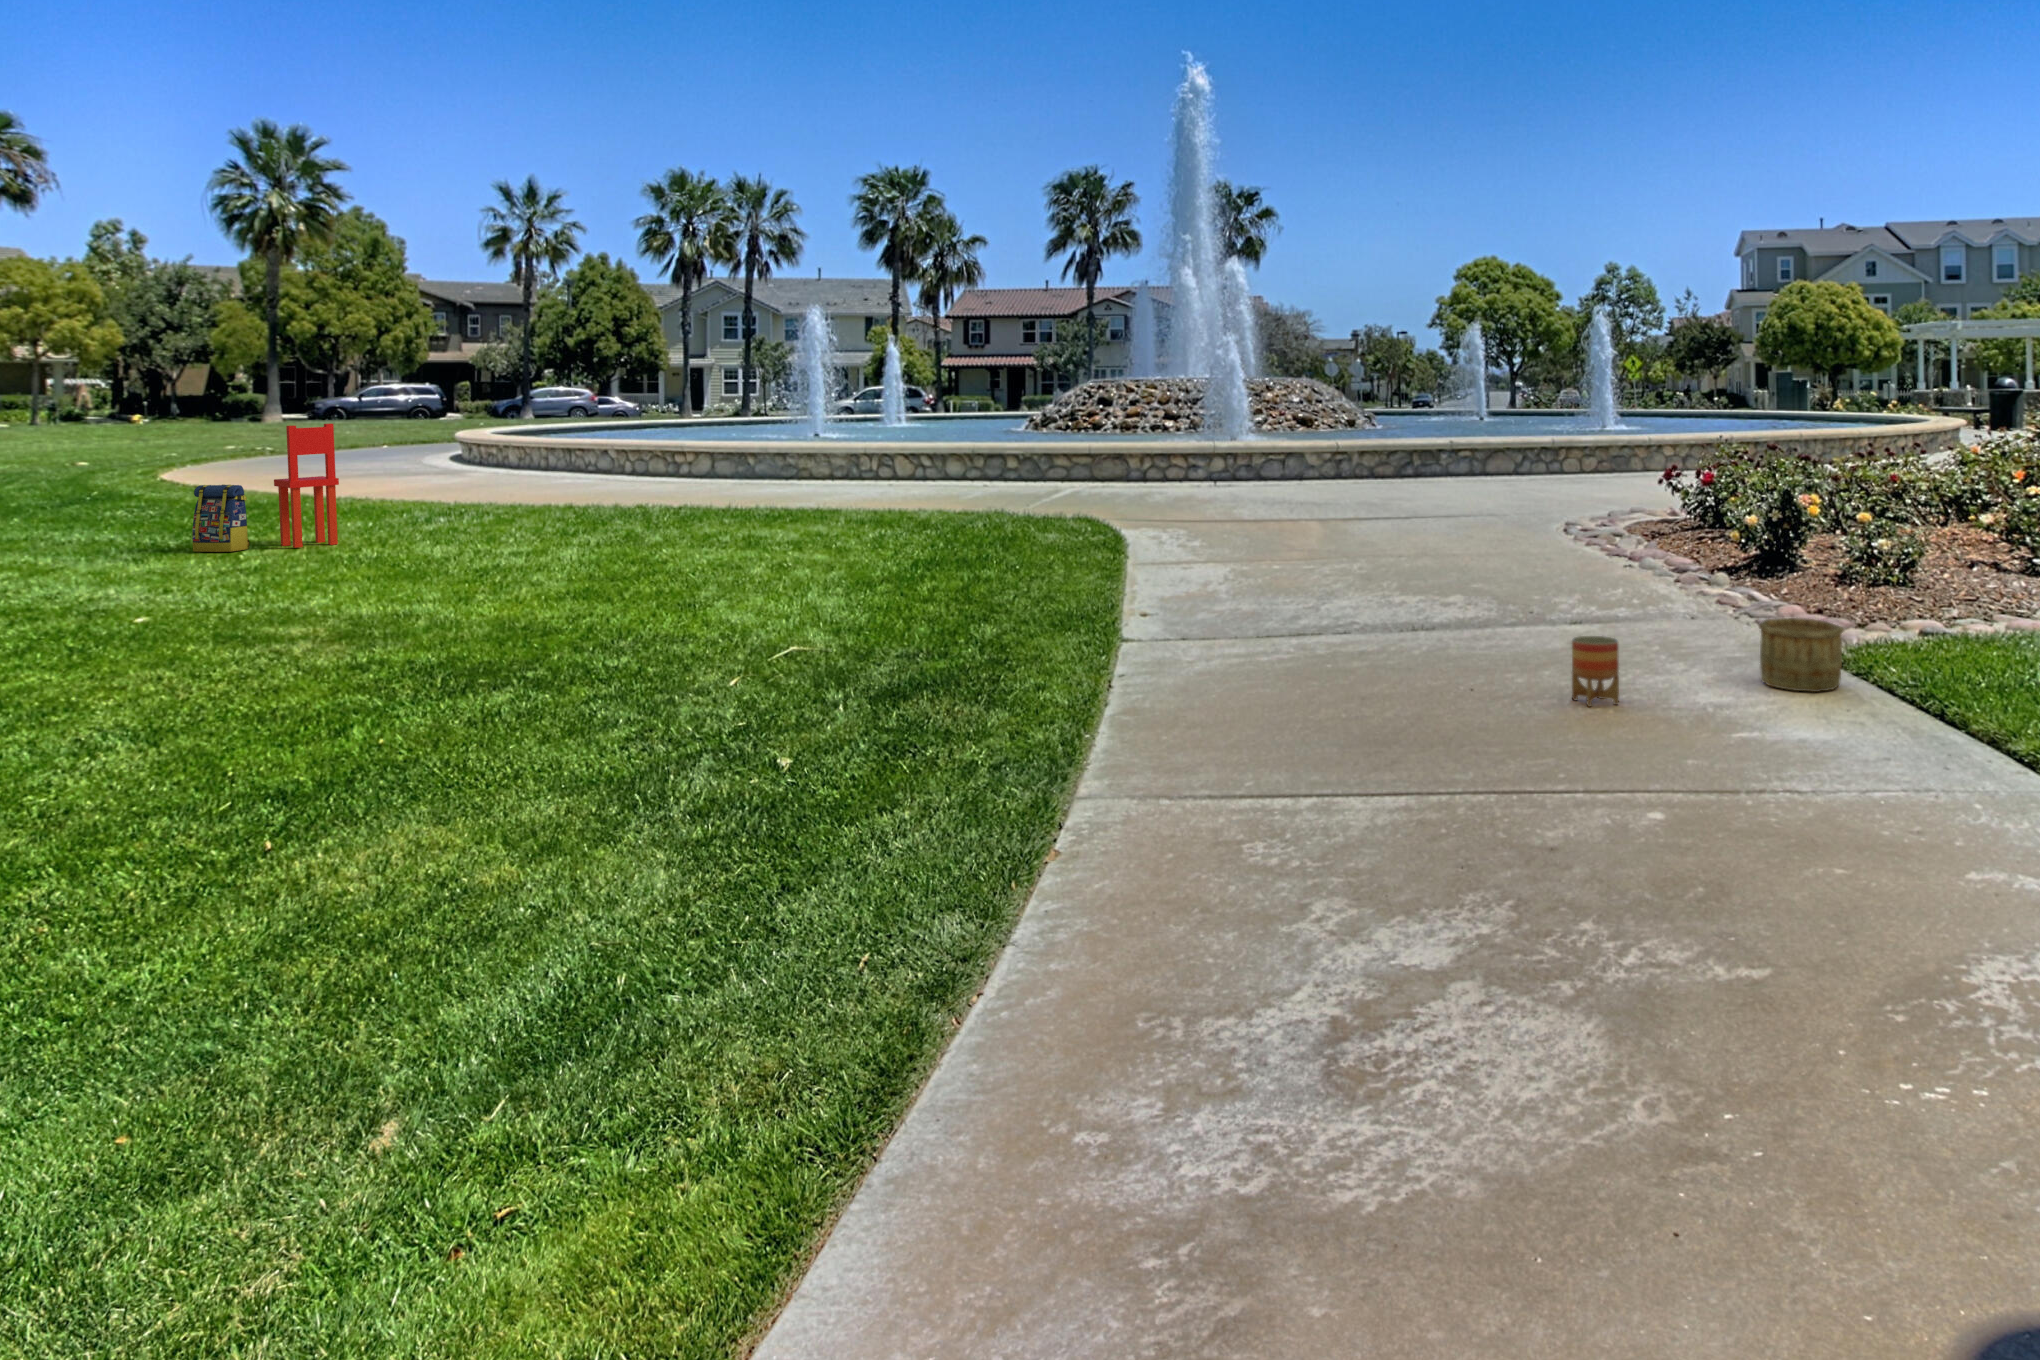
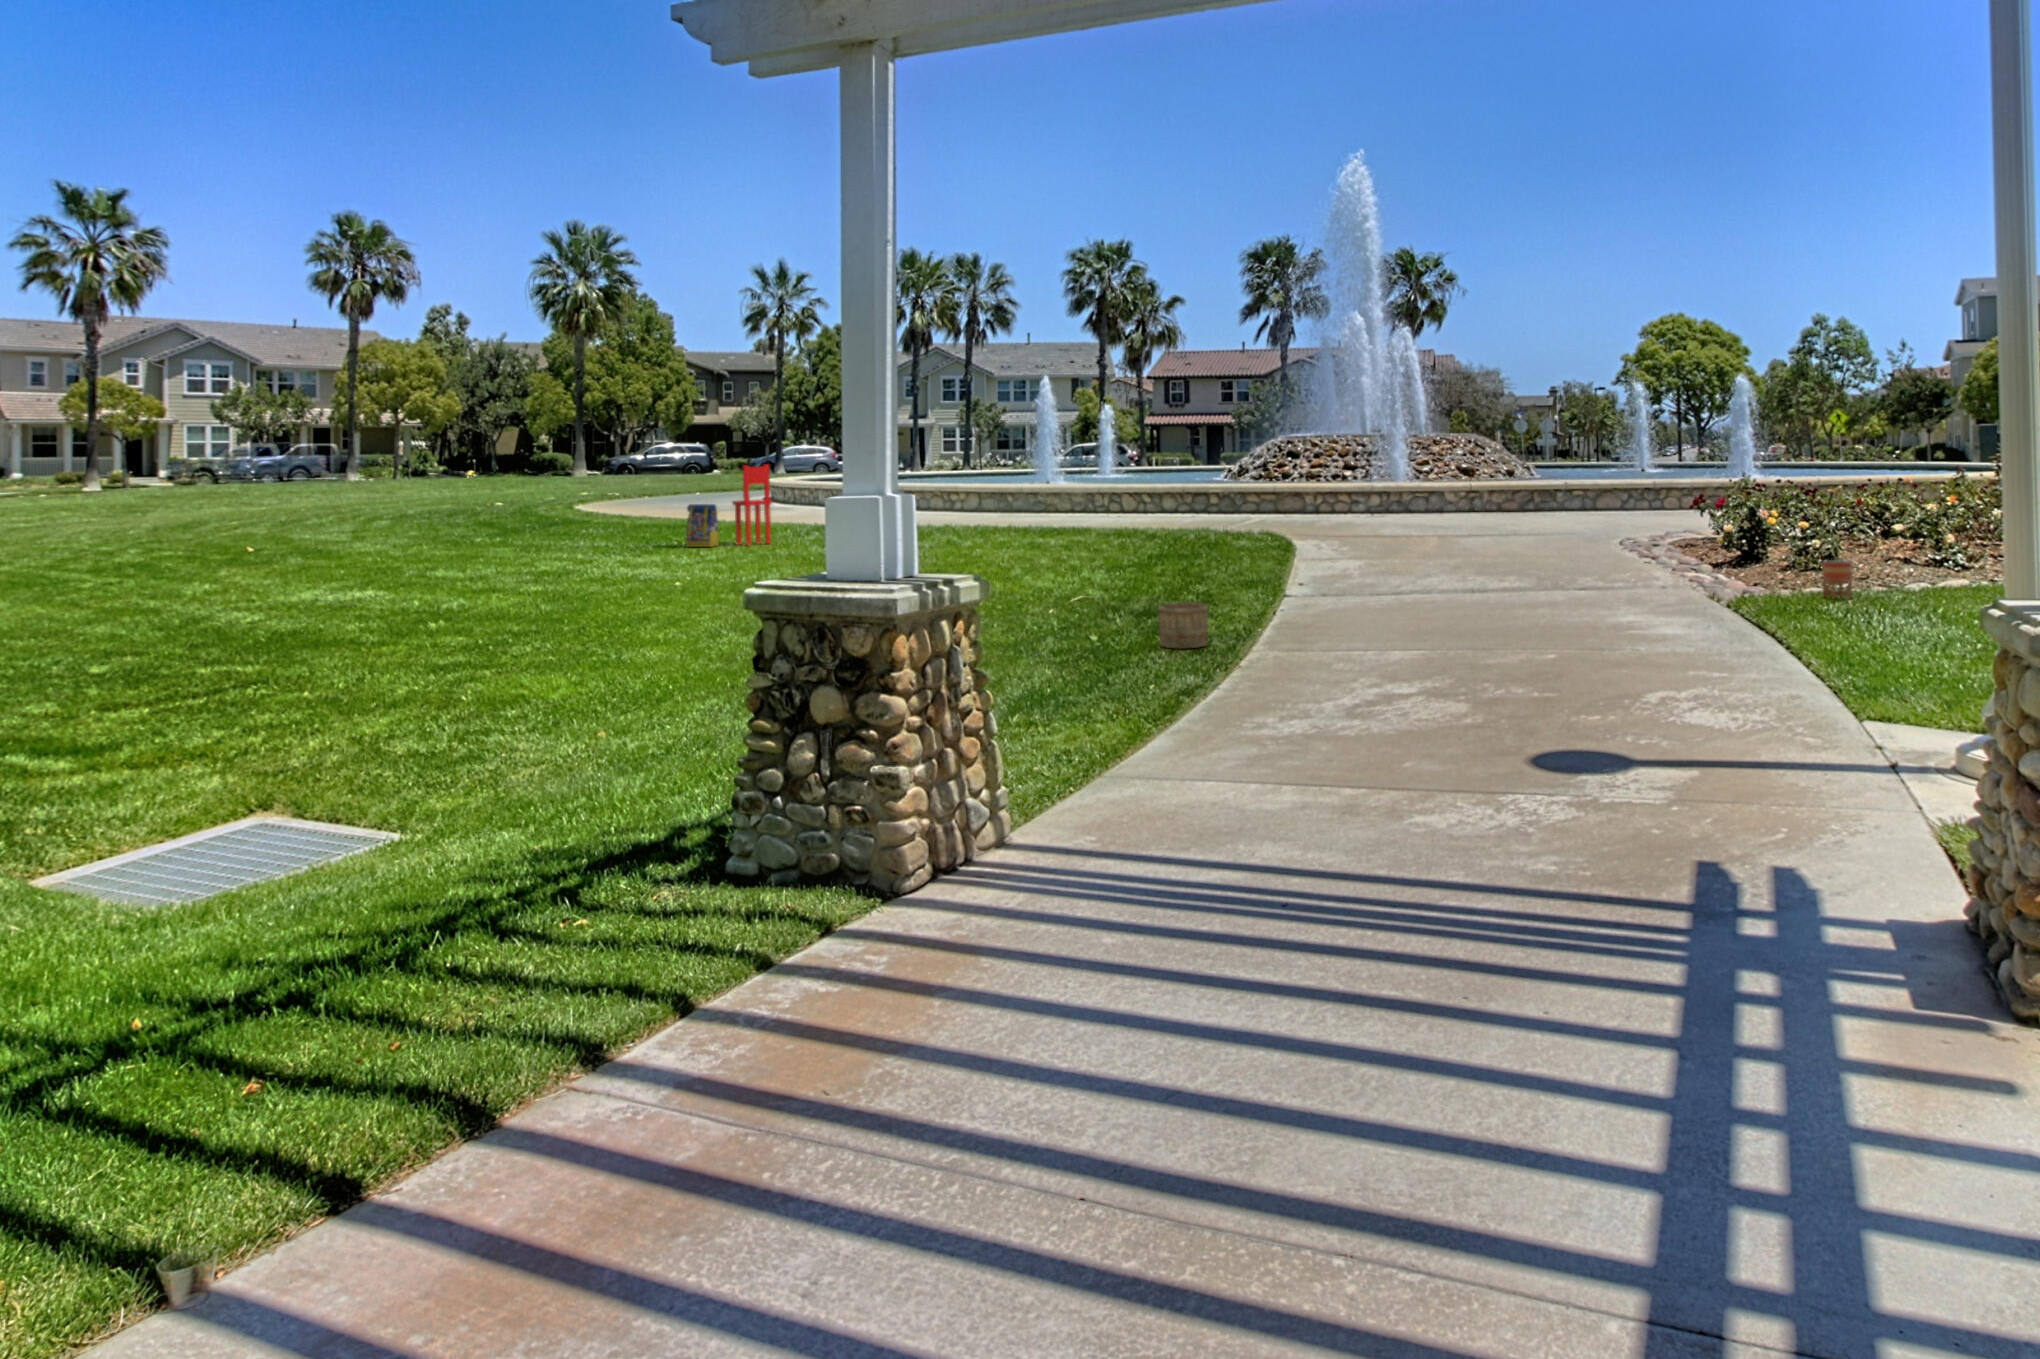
wooden bucket: present [1759,618,1844,692] -> present [1158,602,1209,649]
planter: present [1572,636,1619,707] -> present [1822,560,1852,599]

